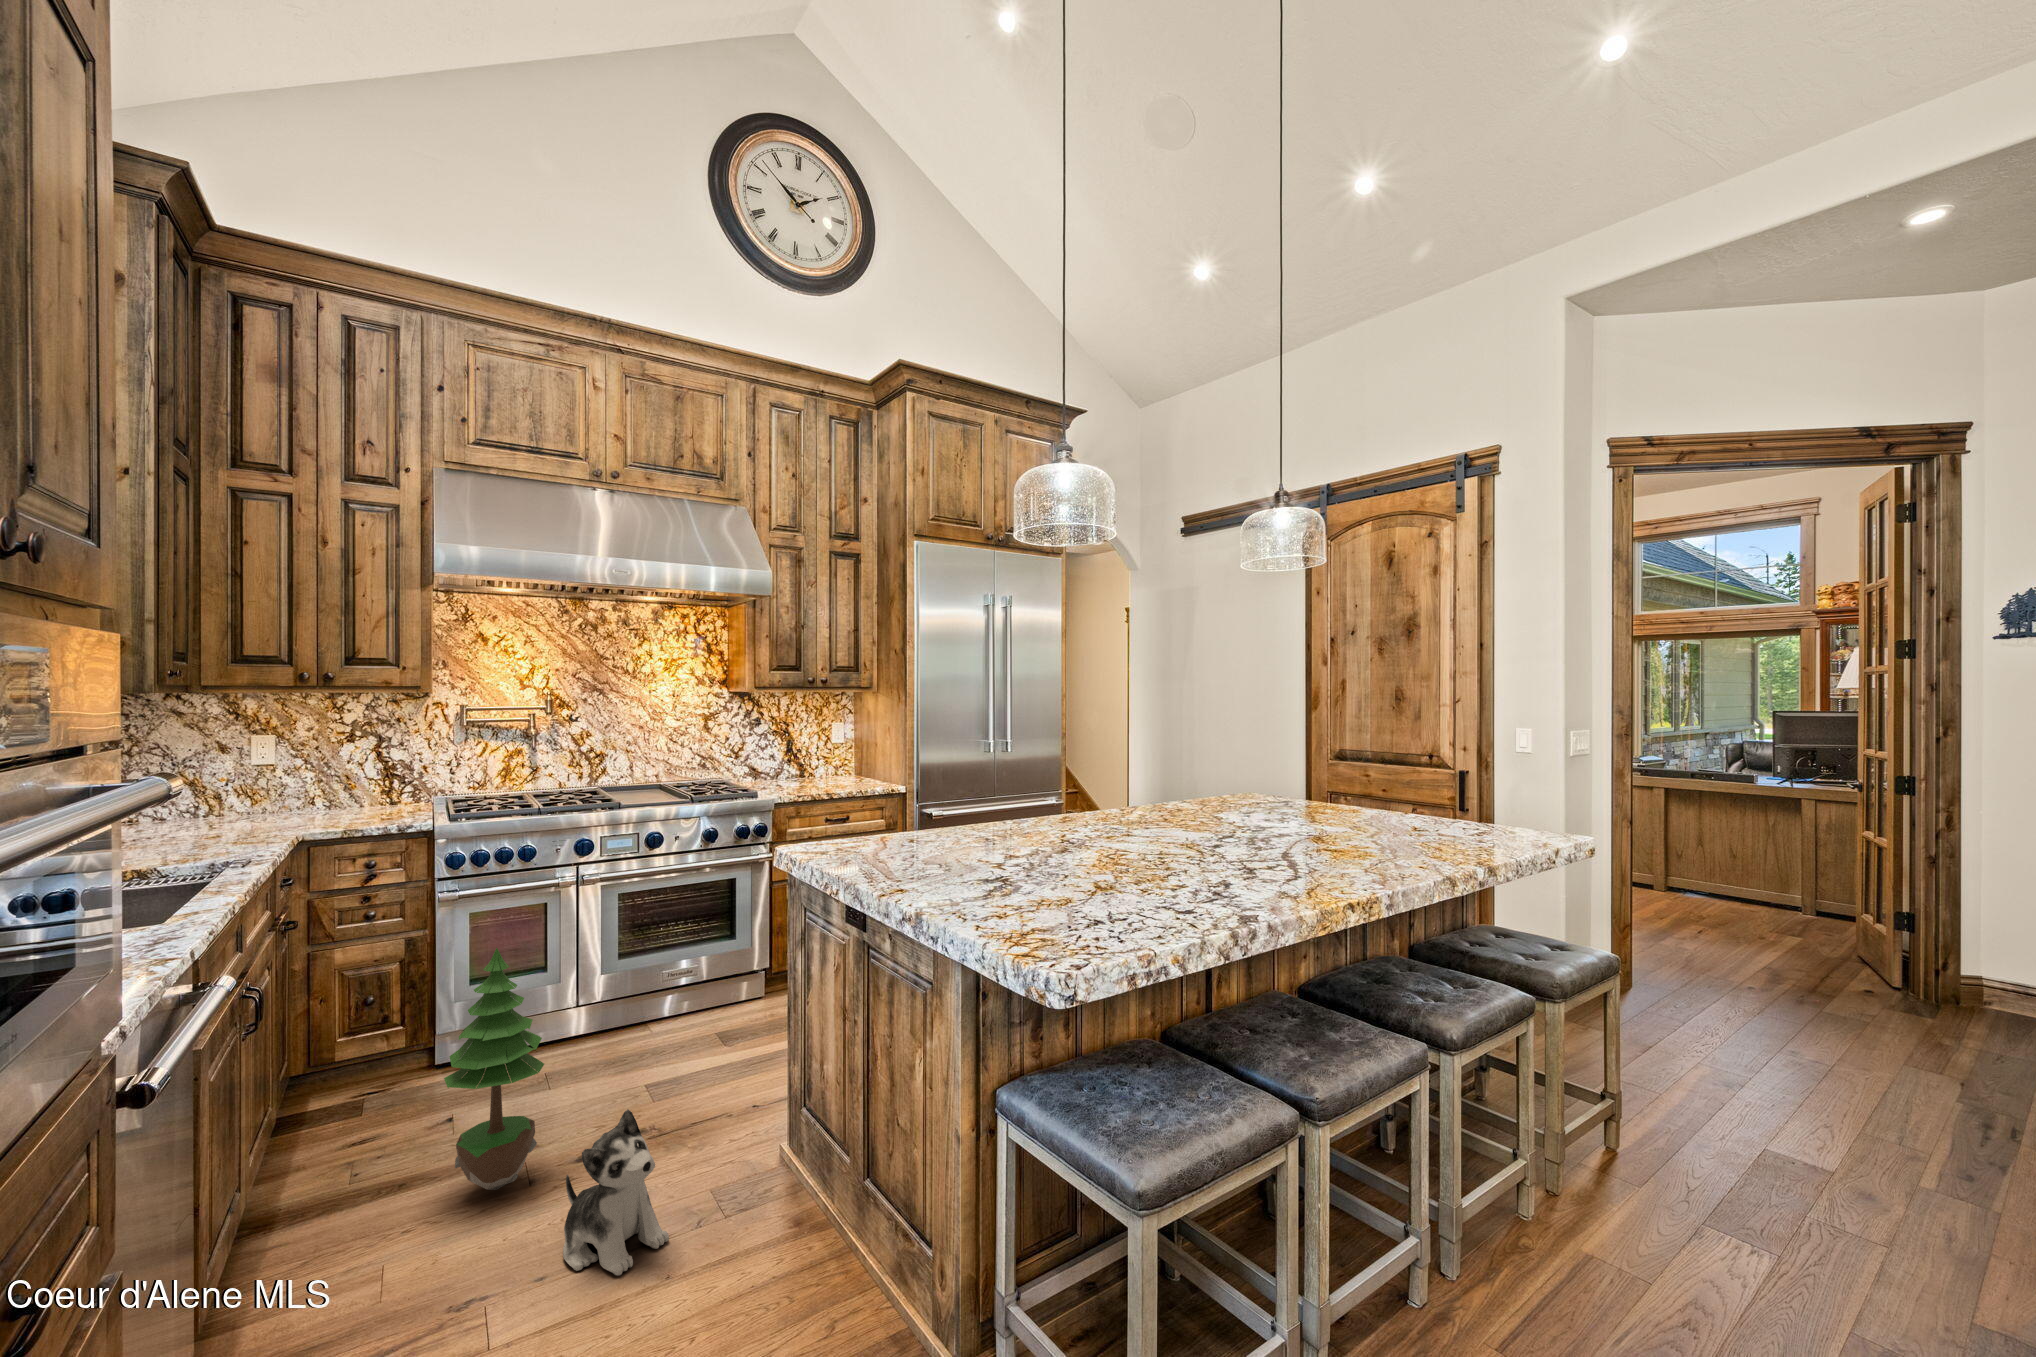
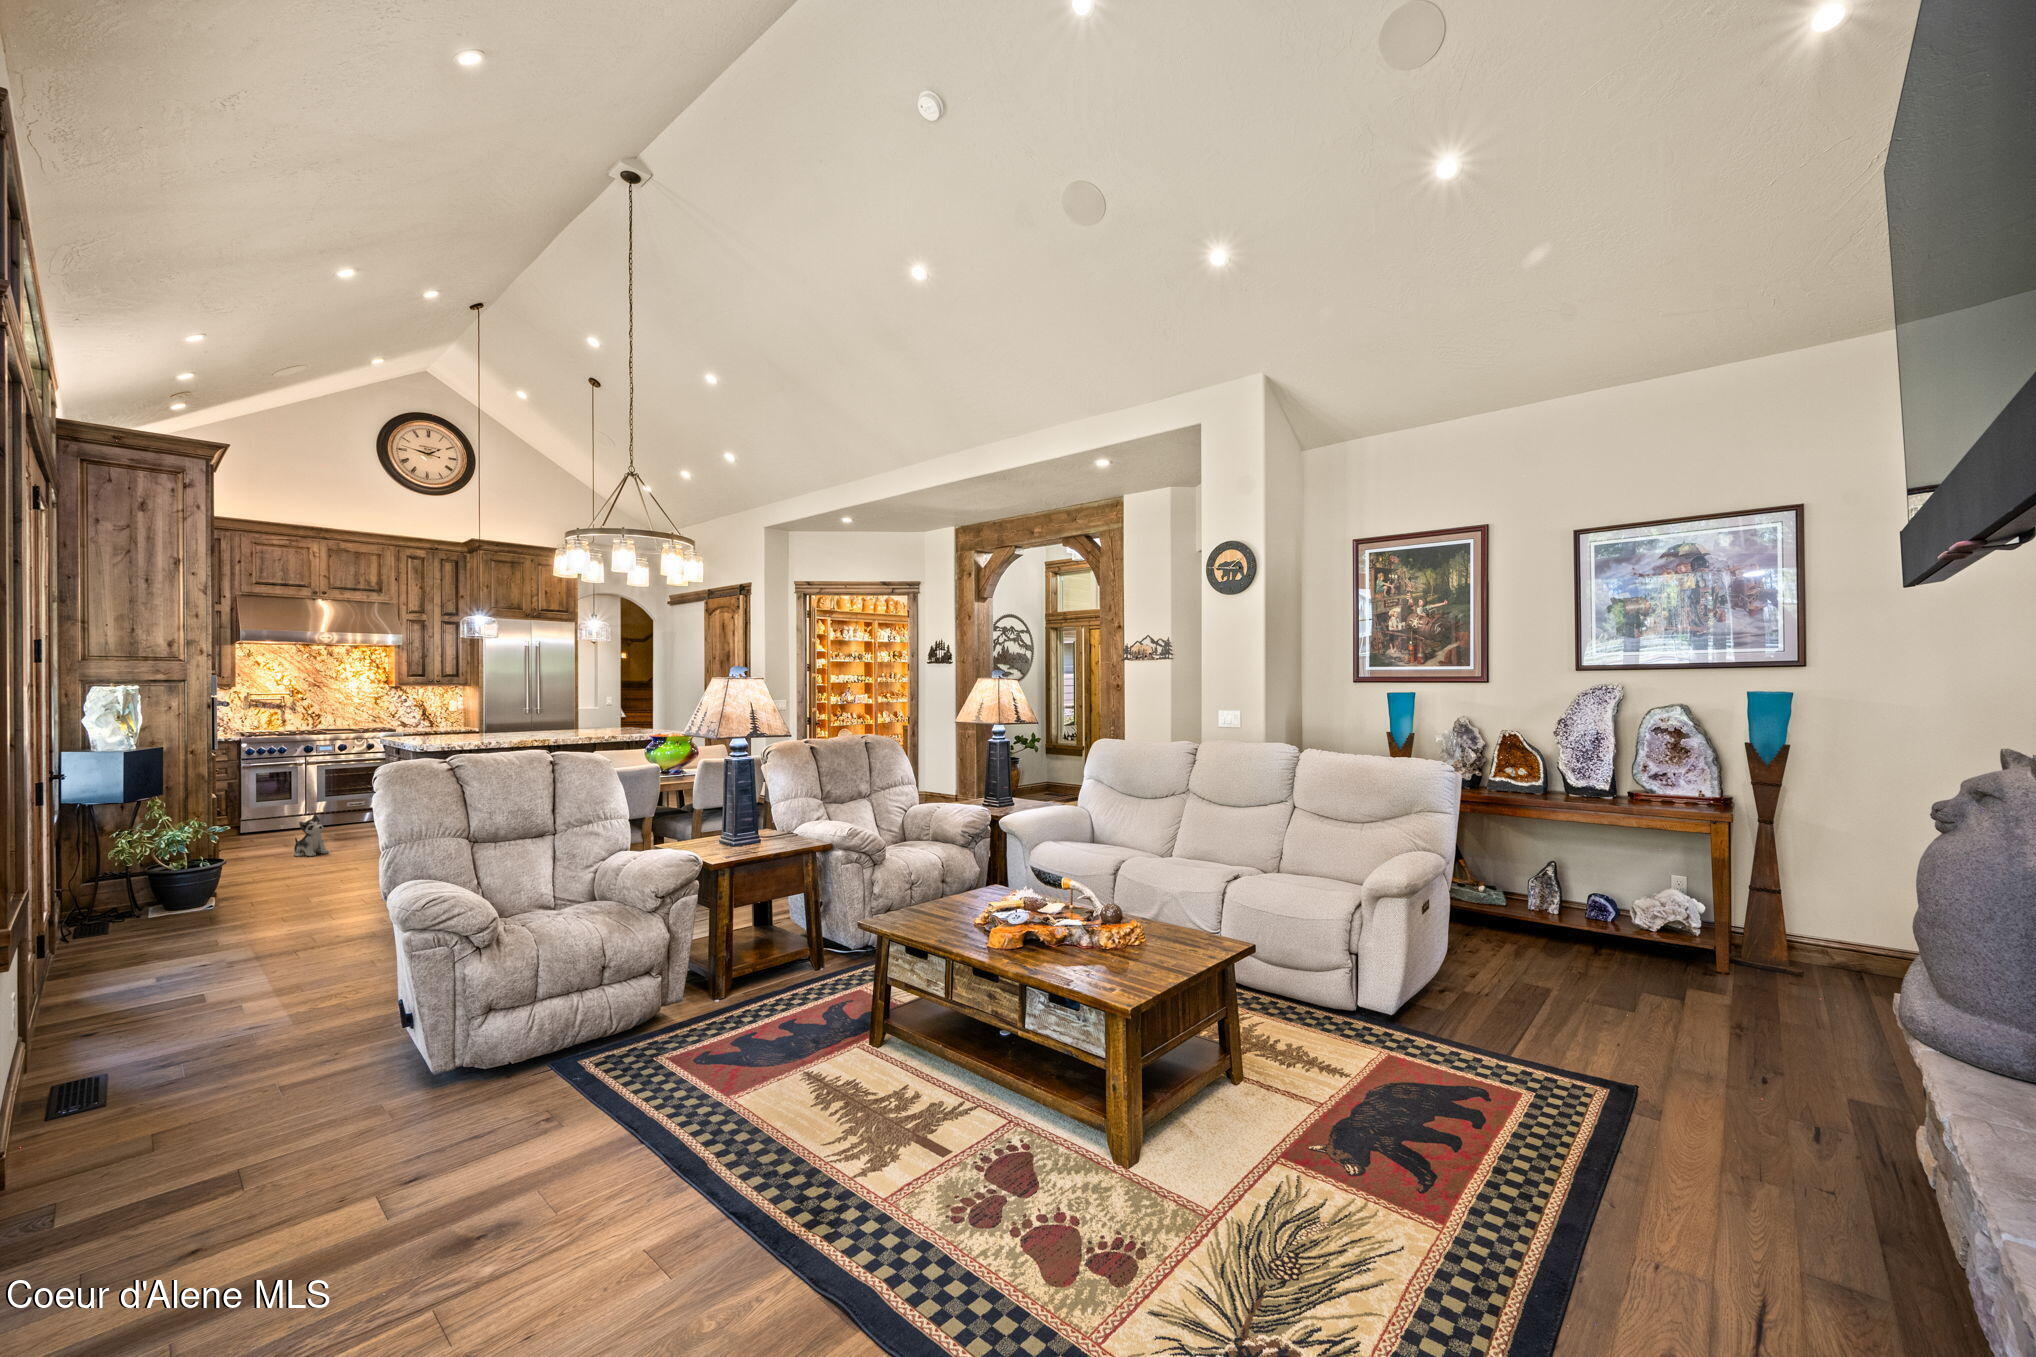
potted tree: present [444,948,544,1190] -> none [252,773,288,850]

